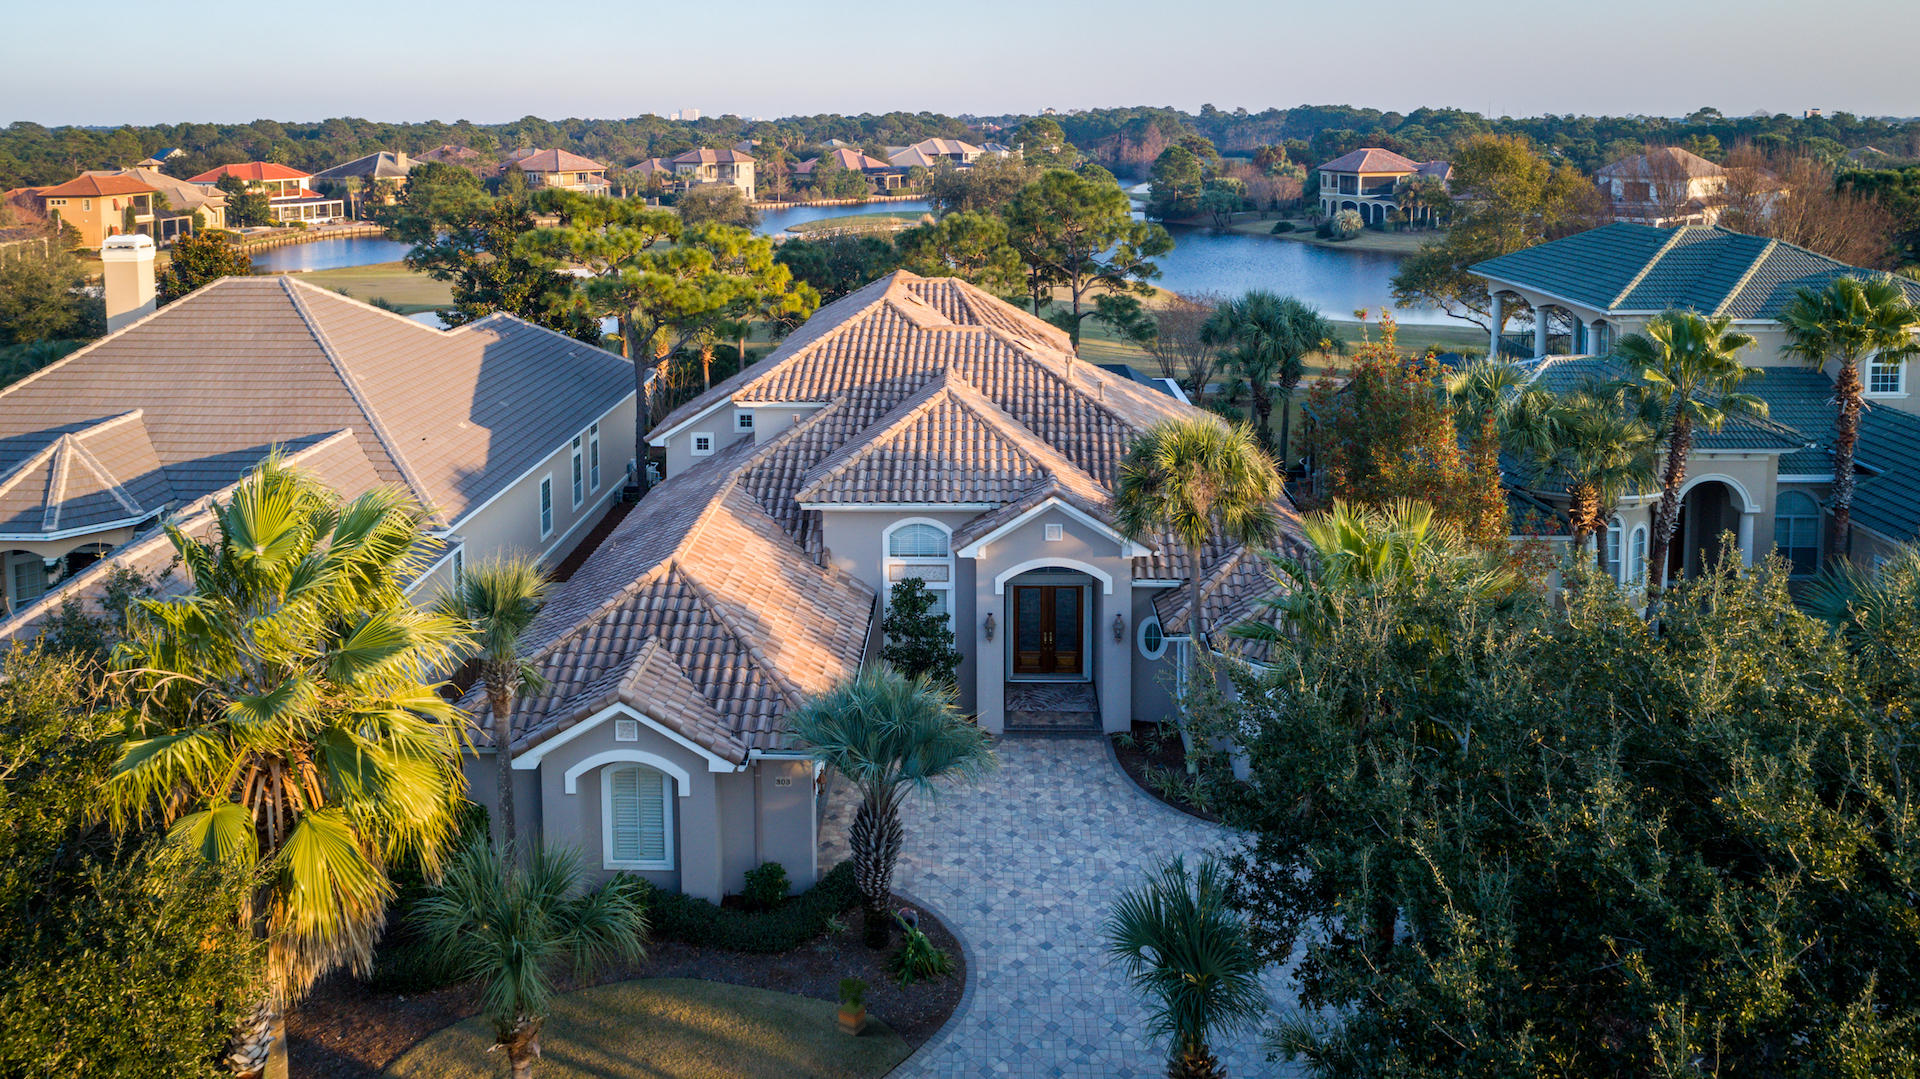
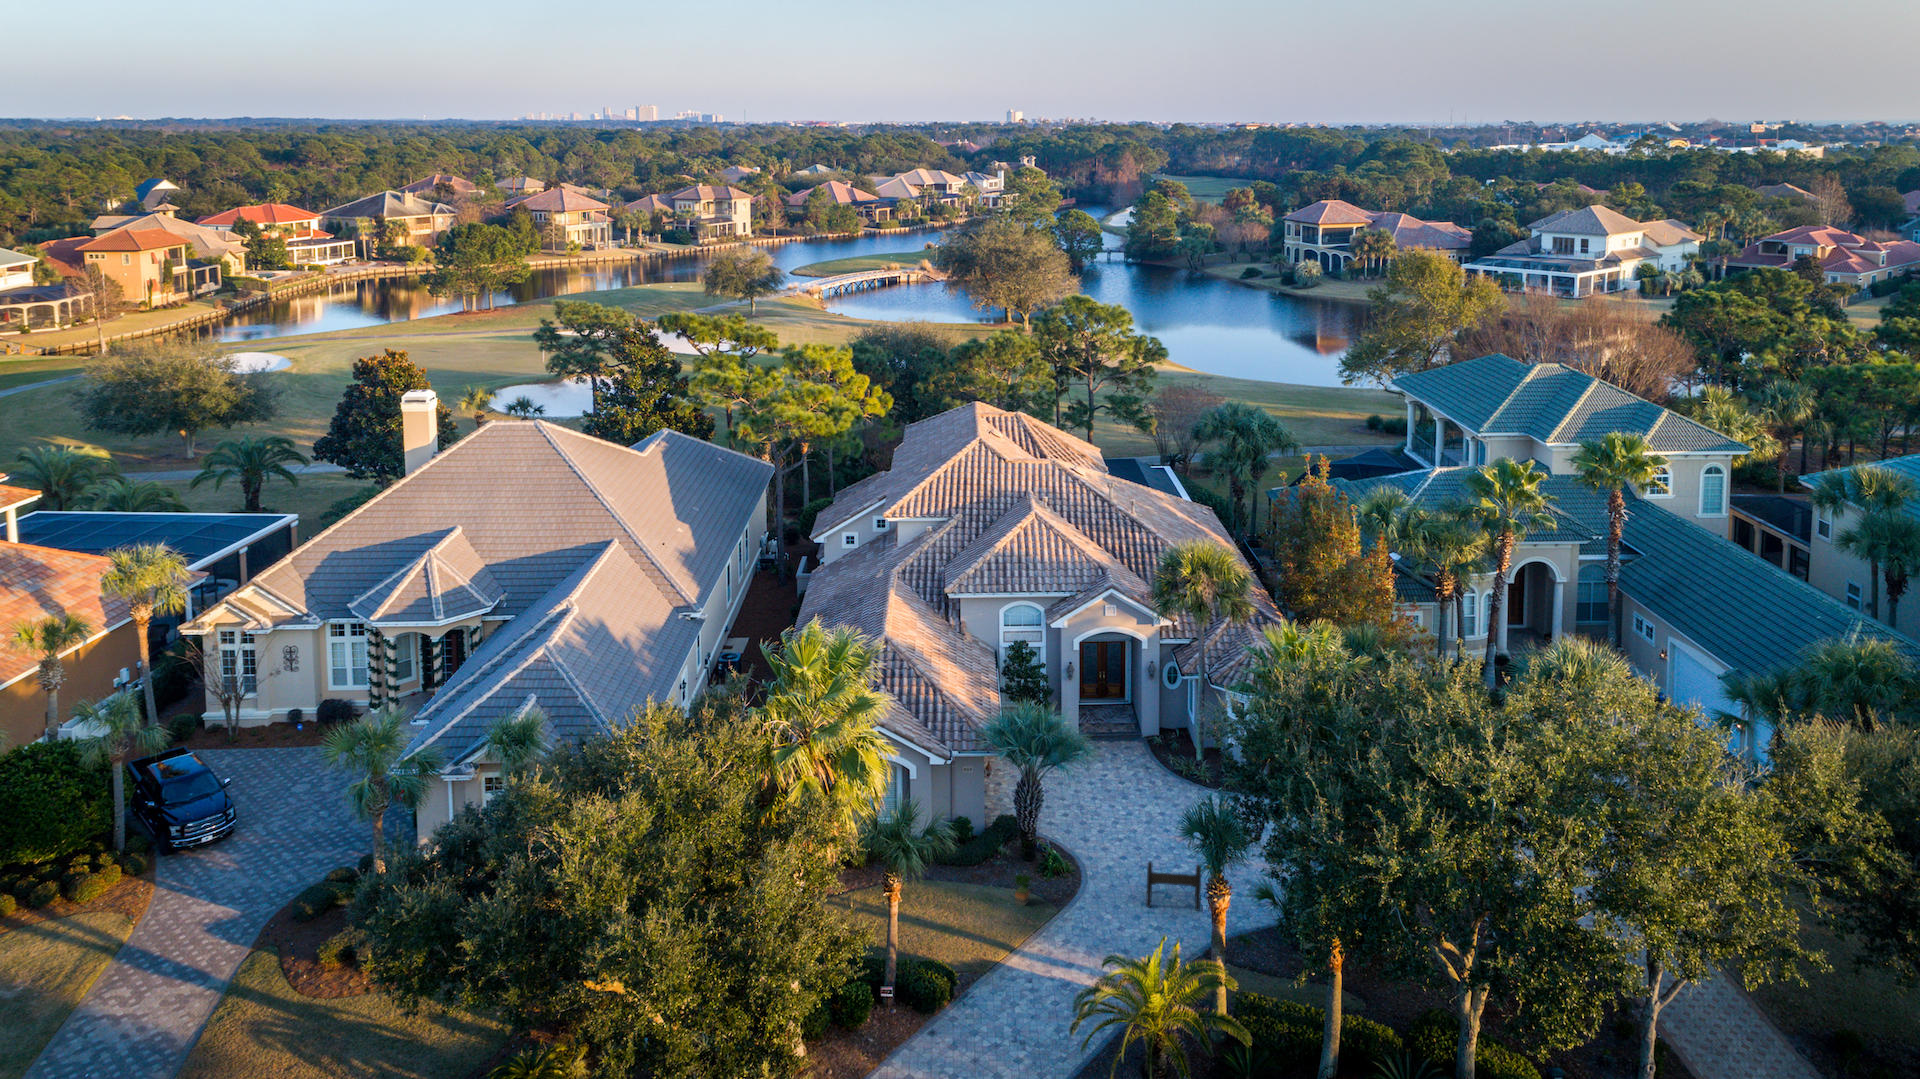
bench: none [1077,956,1177,1050] -> present [1146,862,1201,910]

